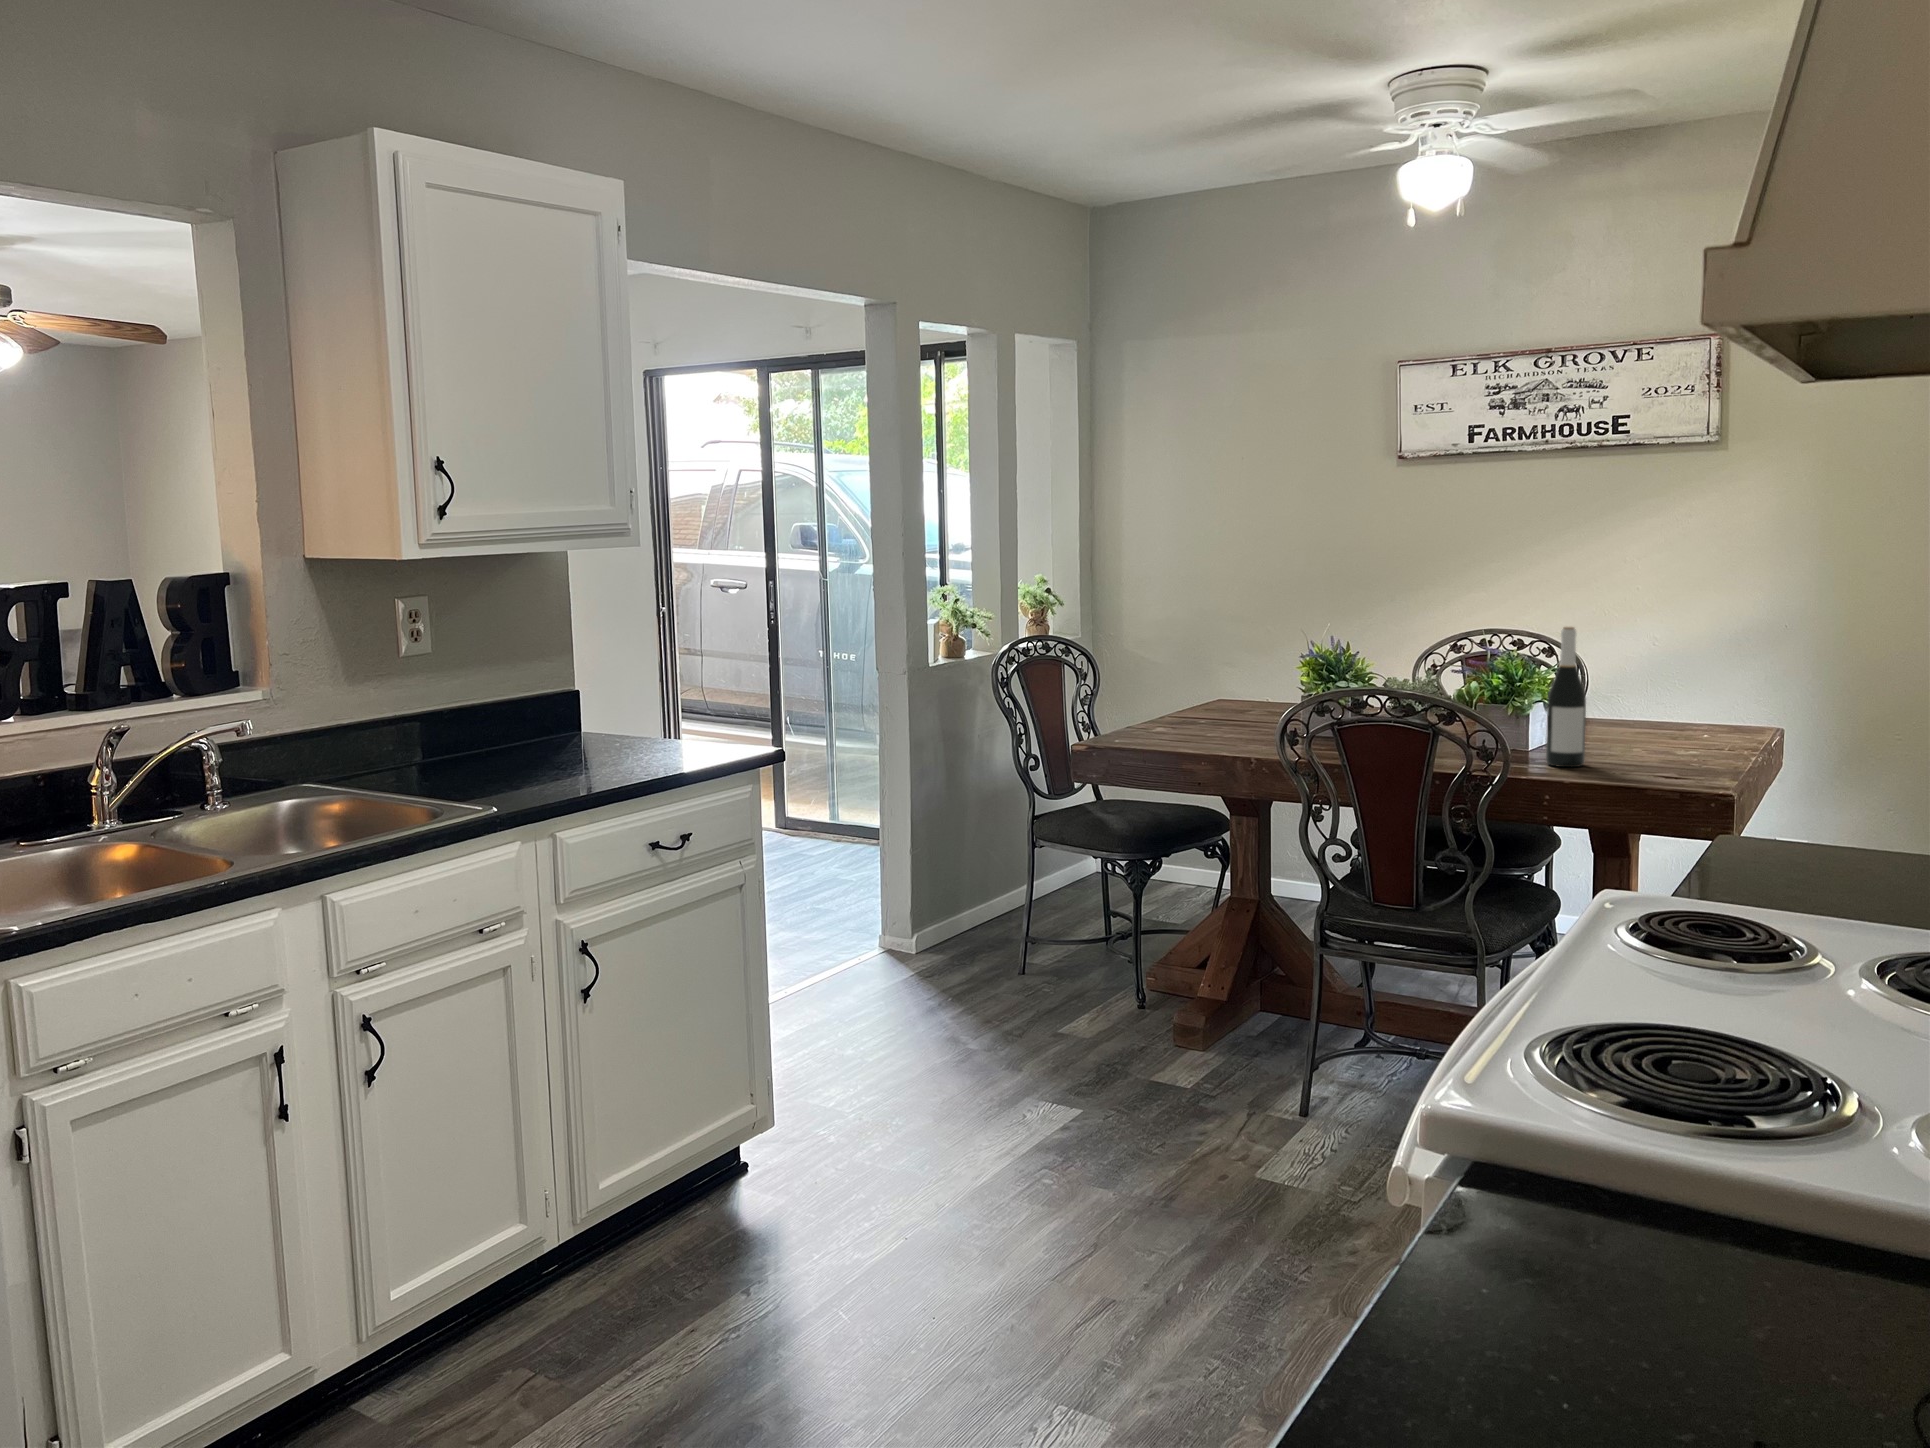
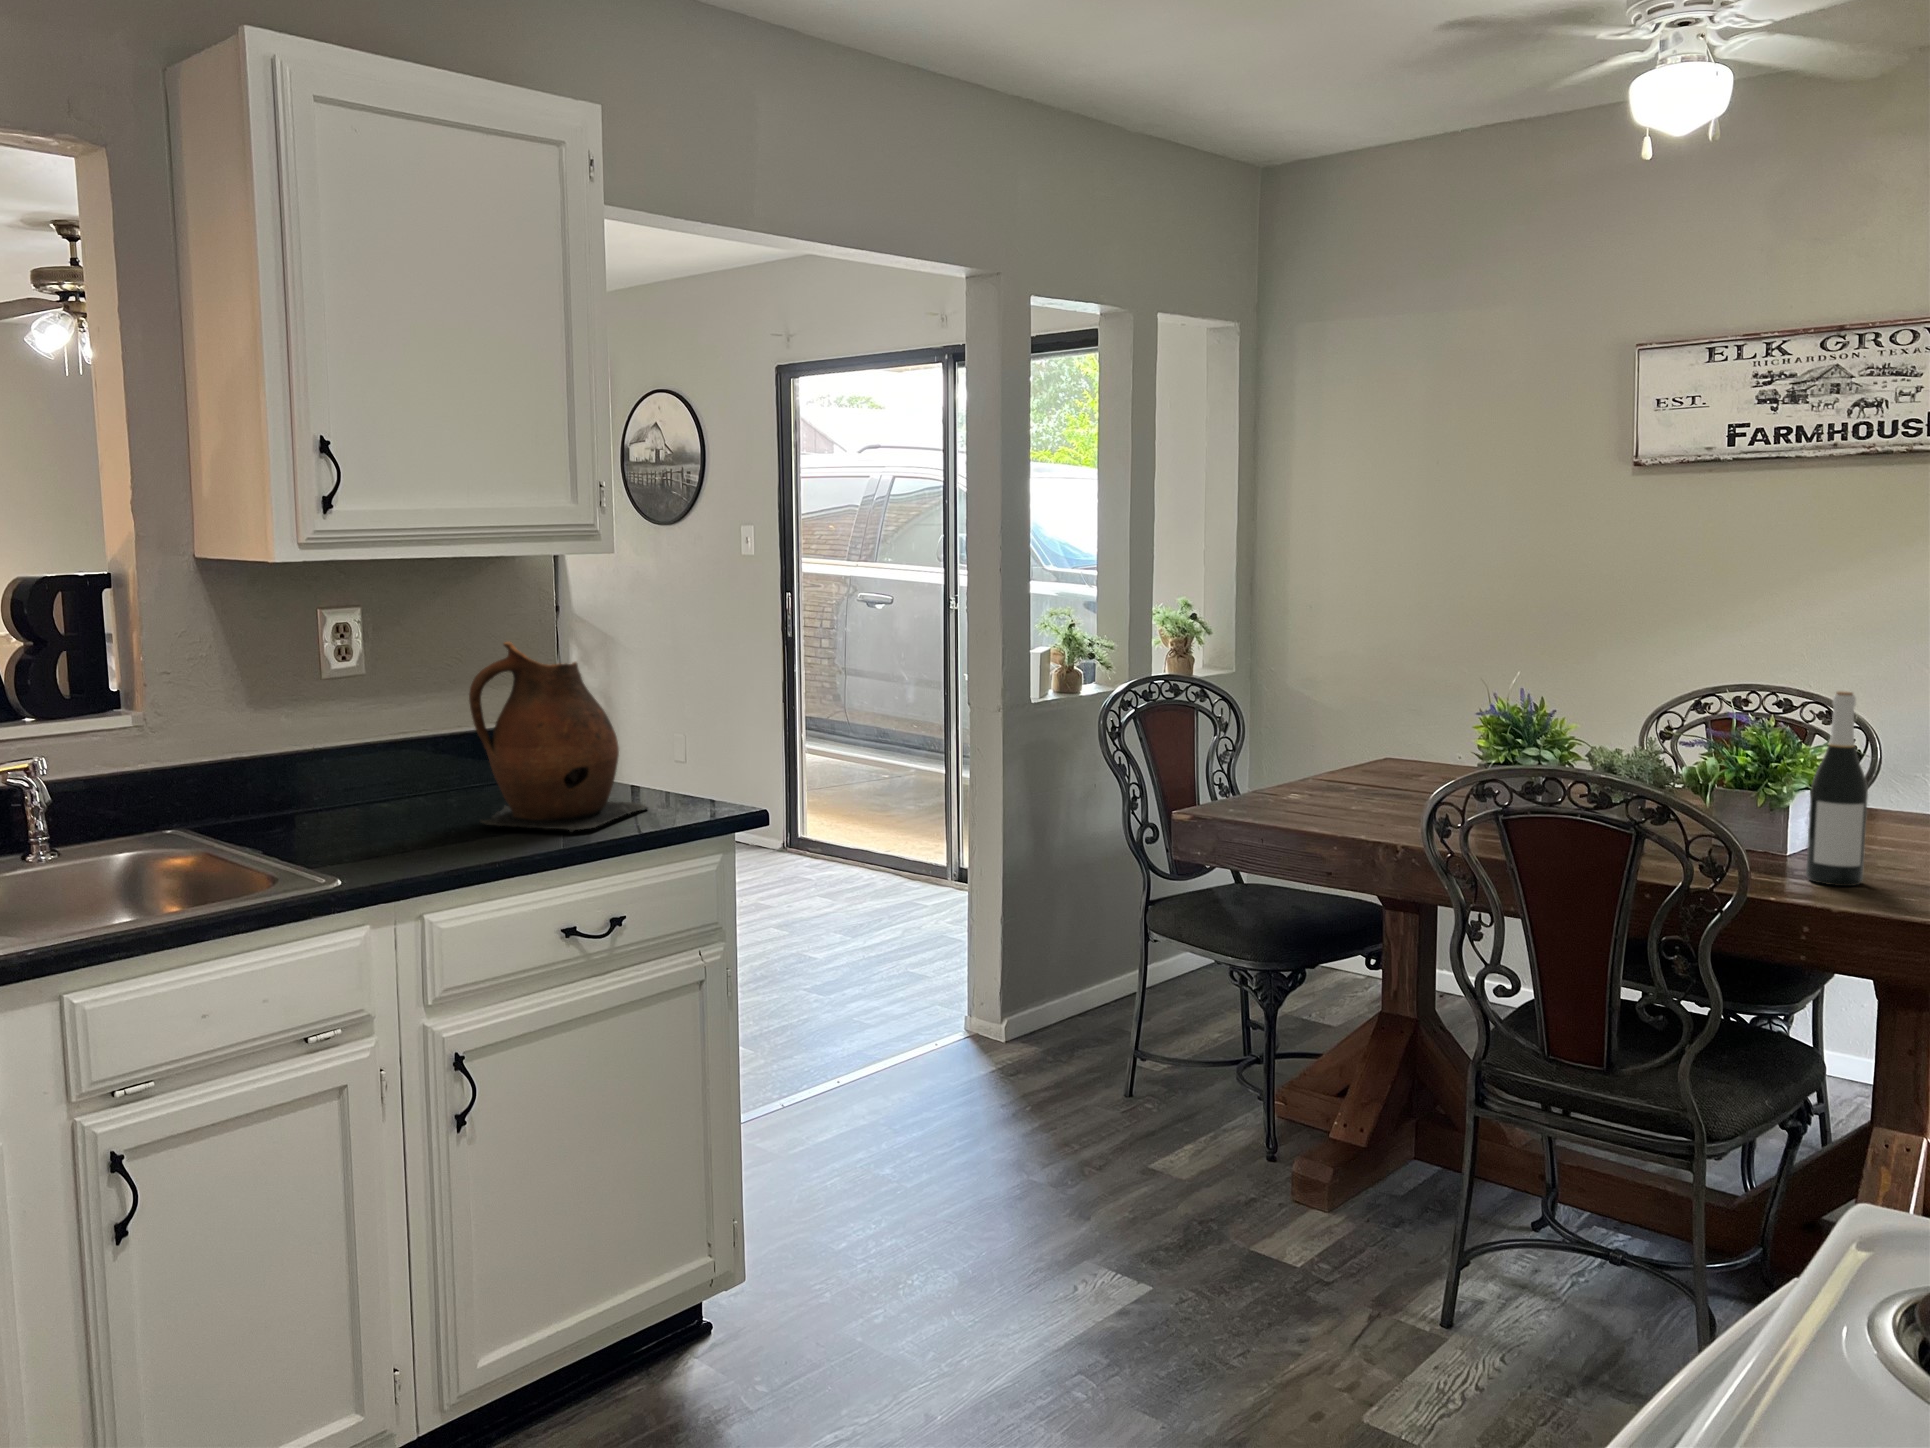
ceramic pitcher: none [553,620,691,770] -> present [469,642,647,833]

